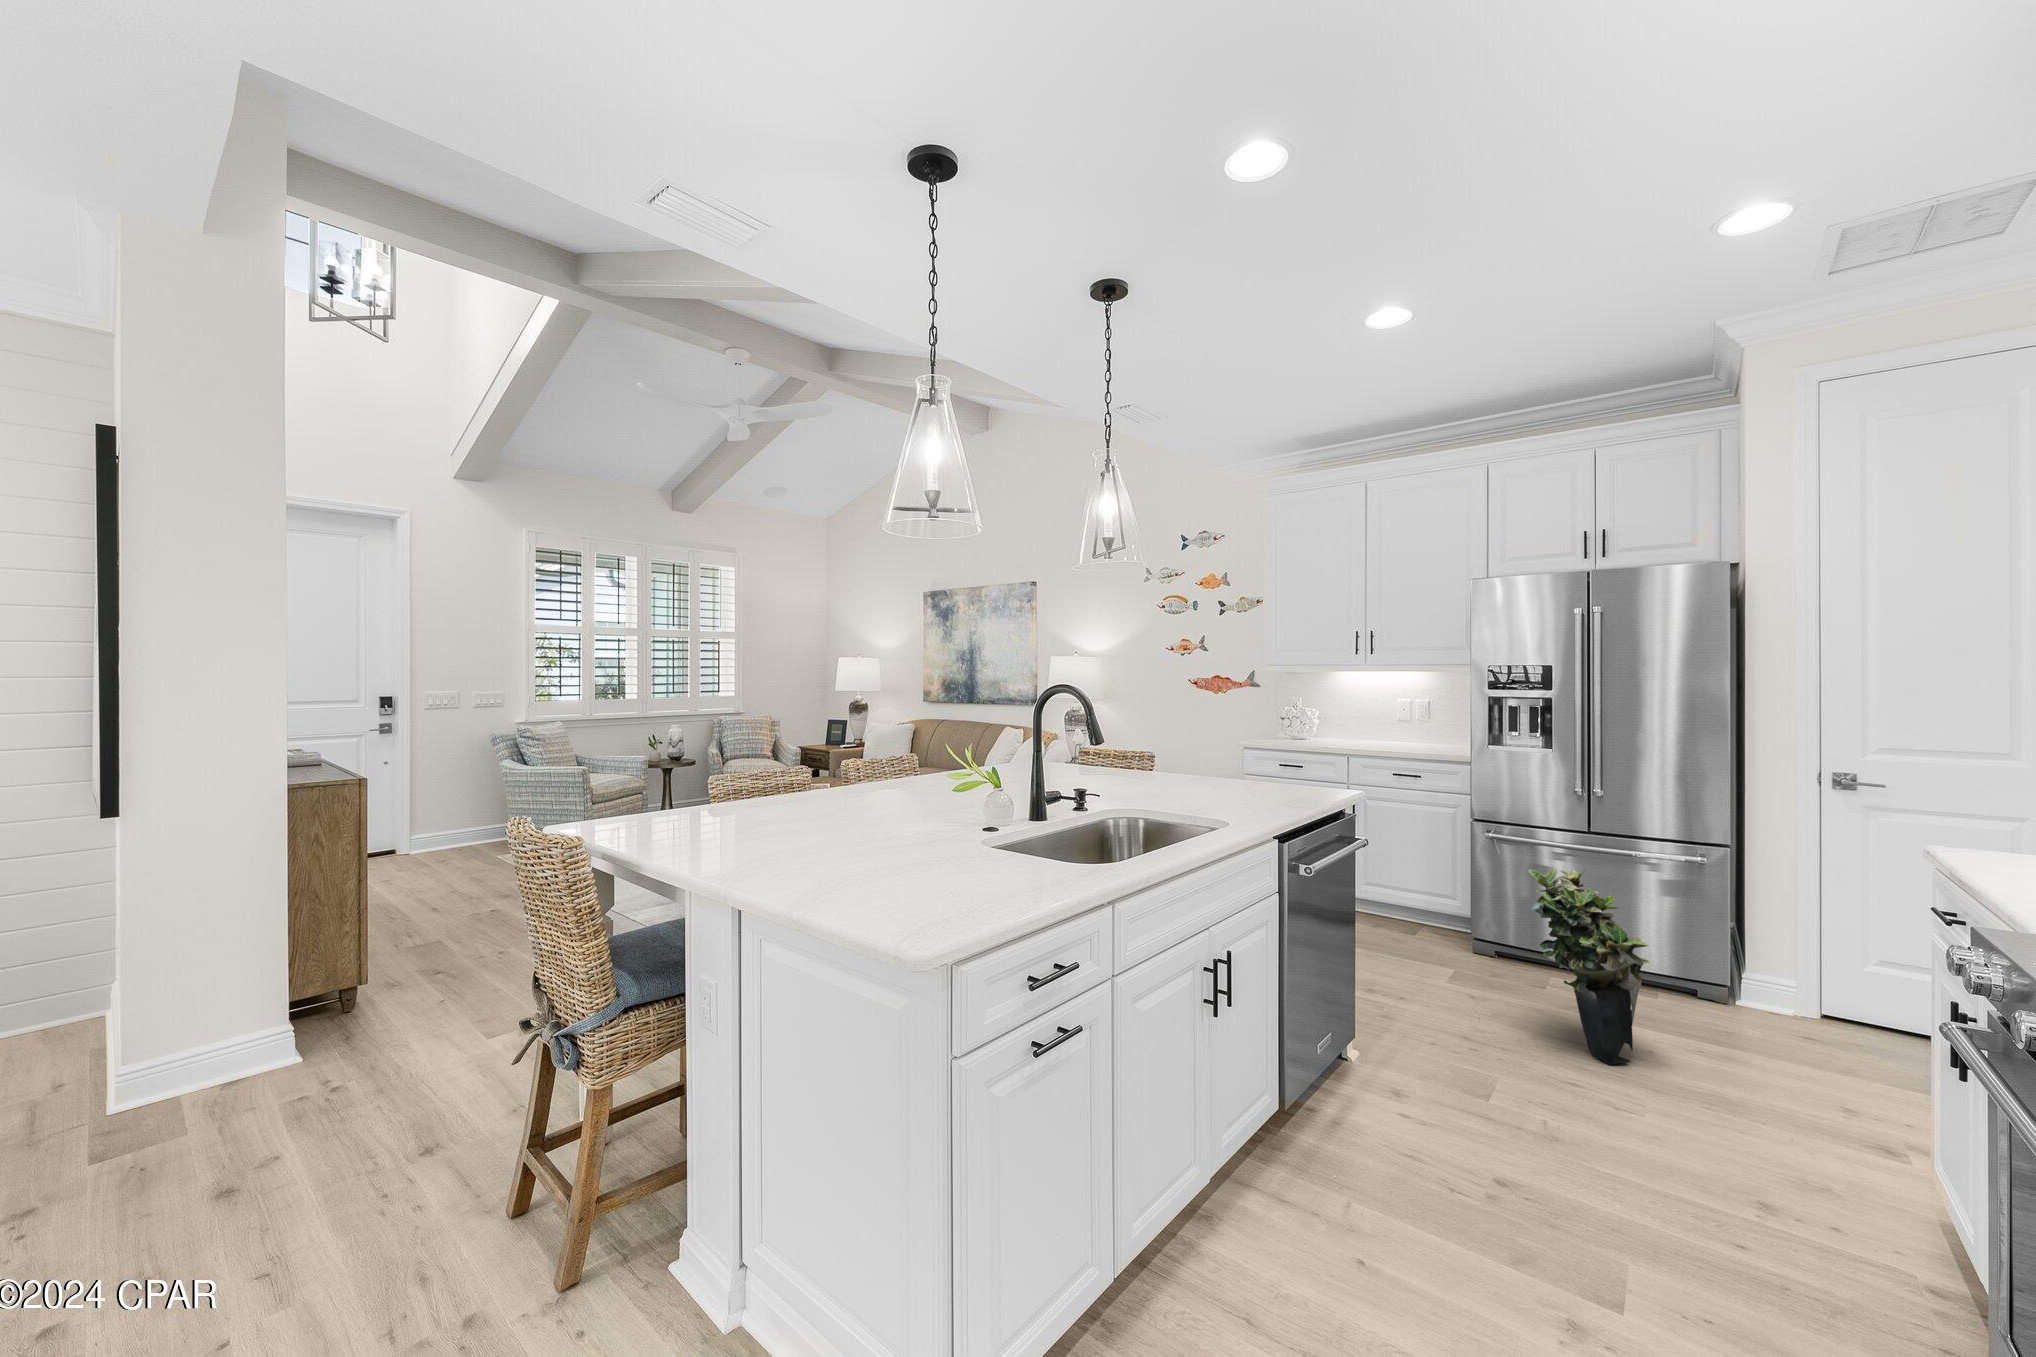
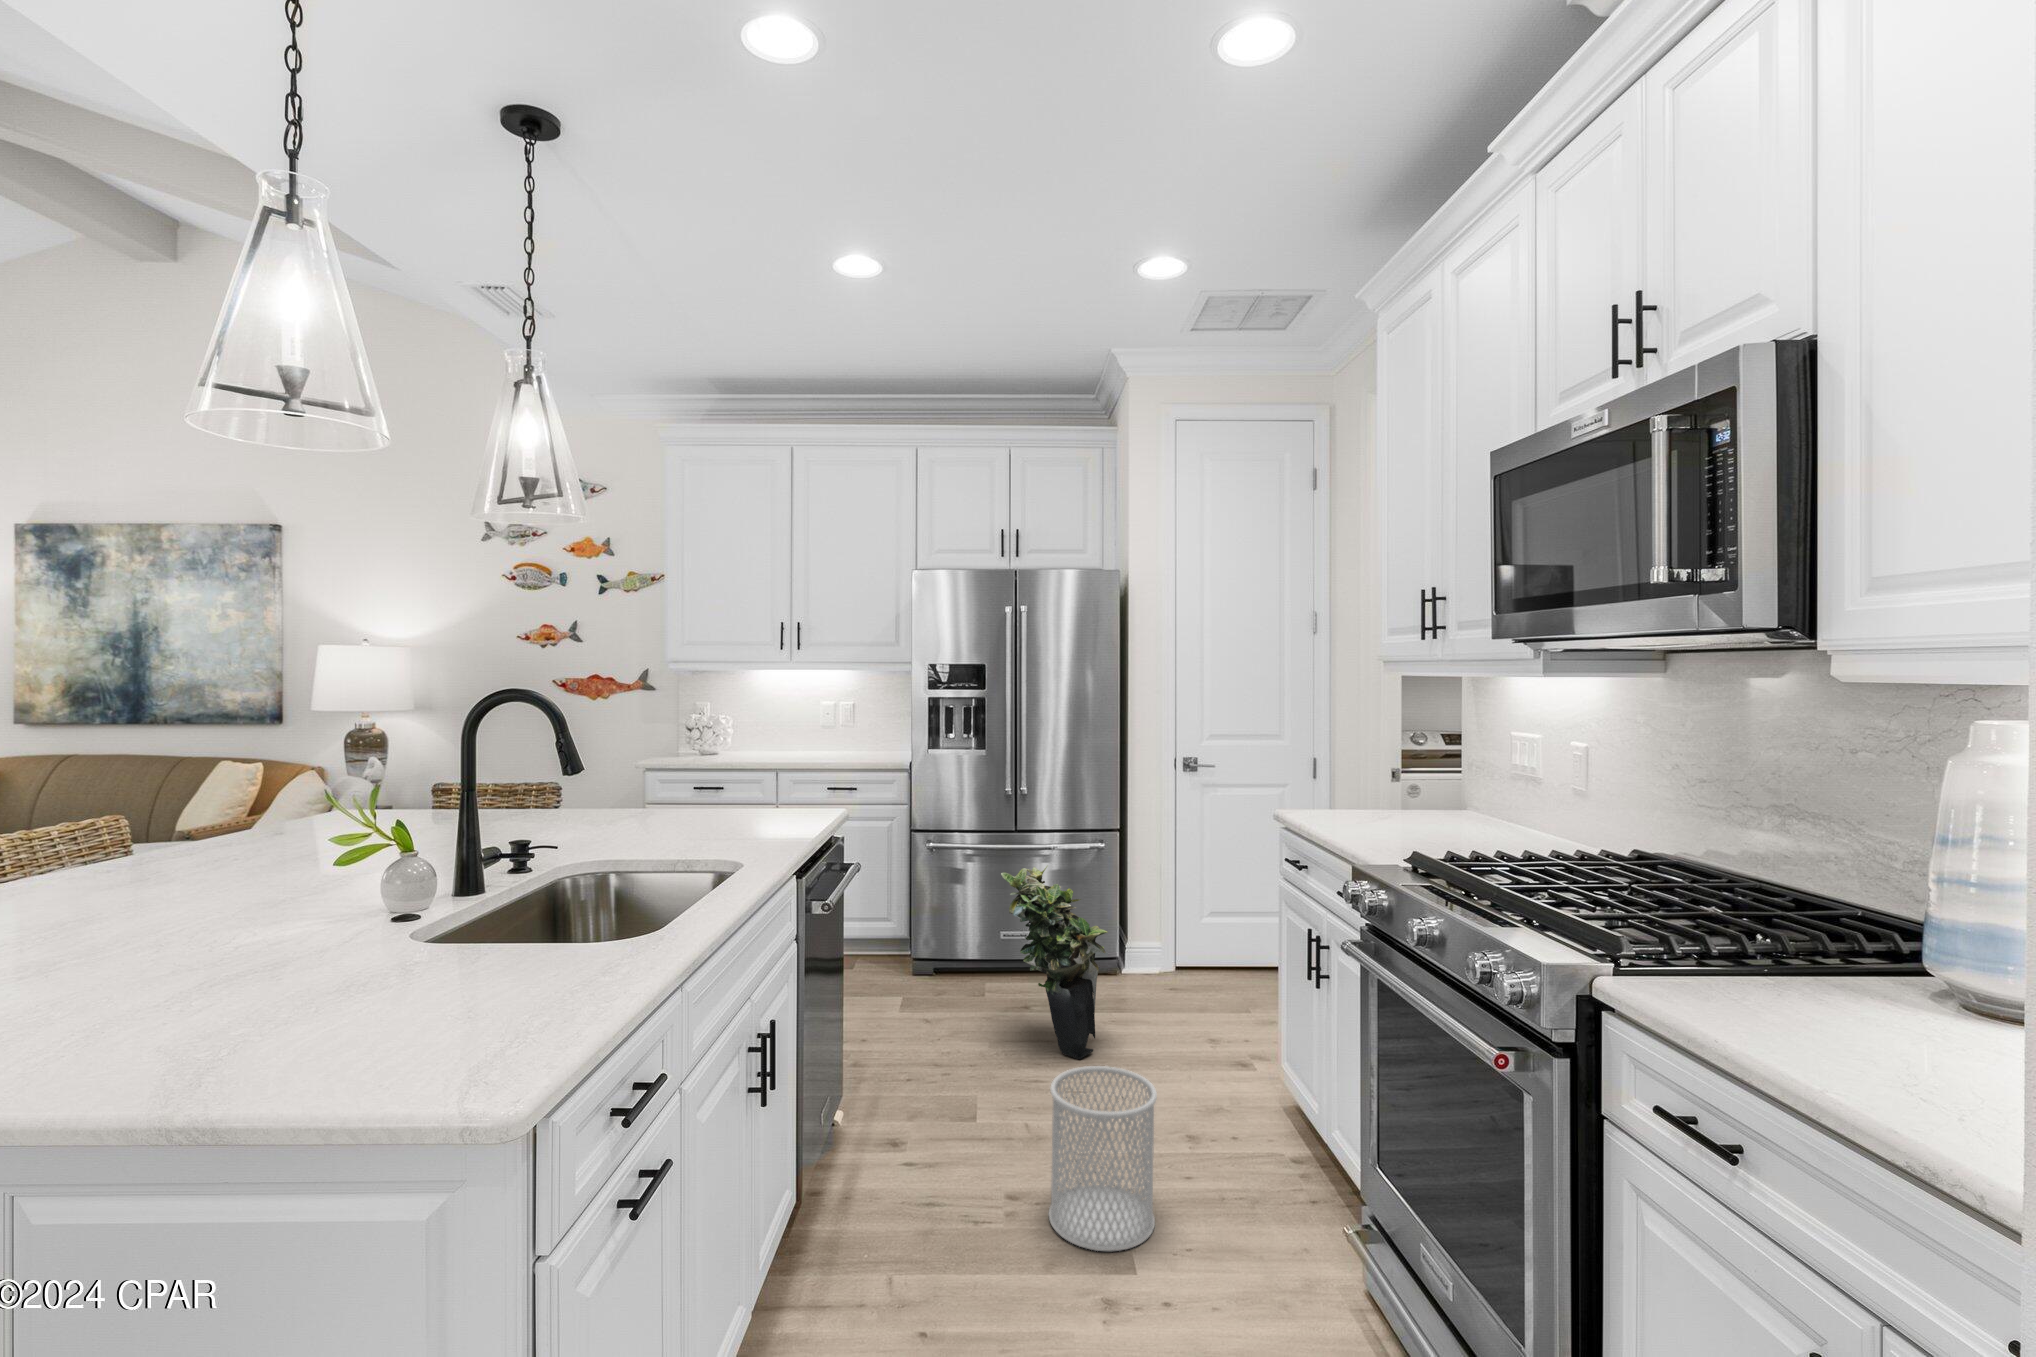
wastebasket: none [1485,1042,1597,1207] -> present [1049,1066,1157,1251]

